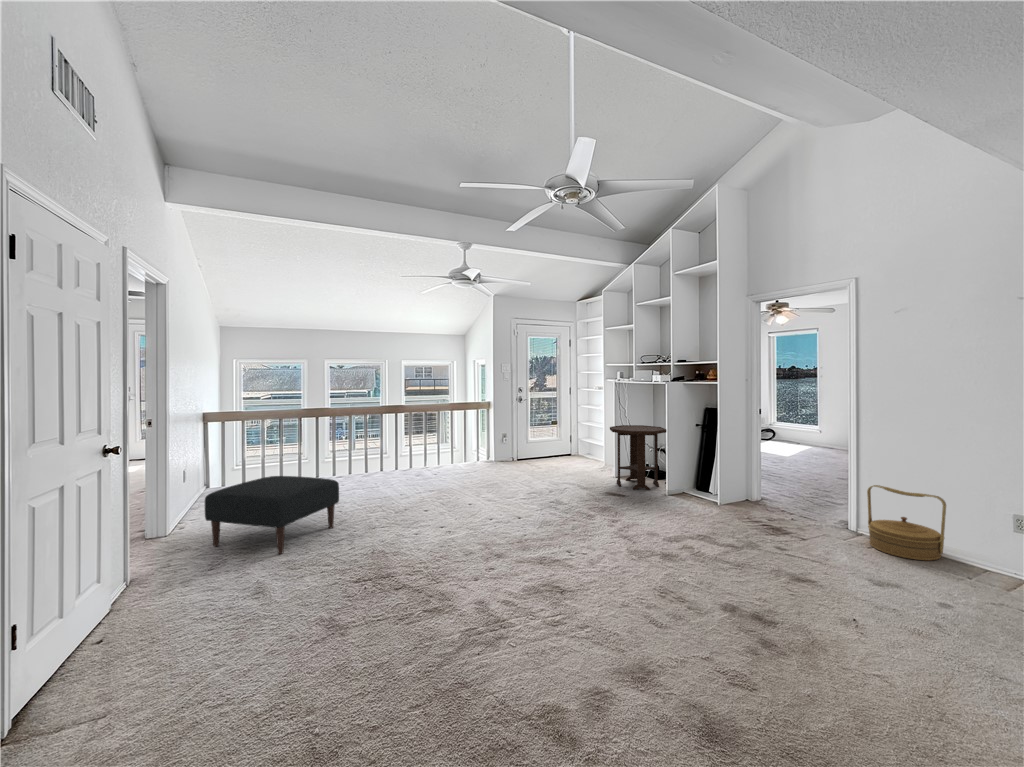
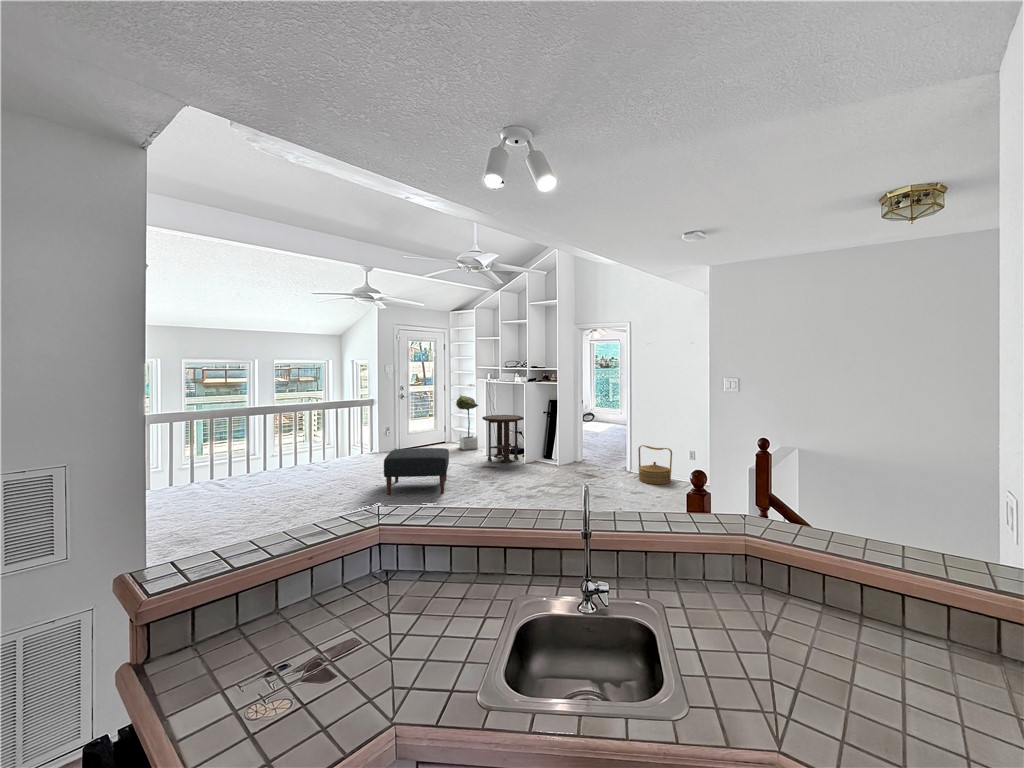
potted tree: none [581,399,610,467] -> present [456,395,478,450]
ottoman: present [205,476,339,554] -> present [384,448,449,494]

